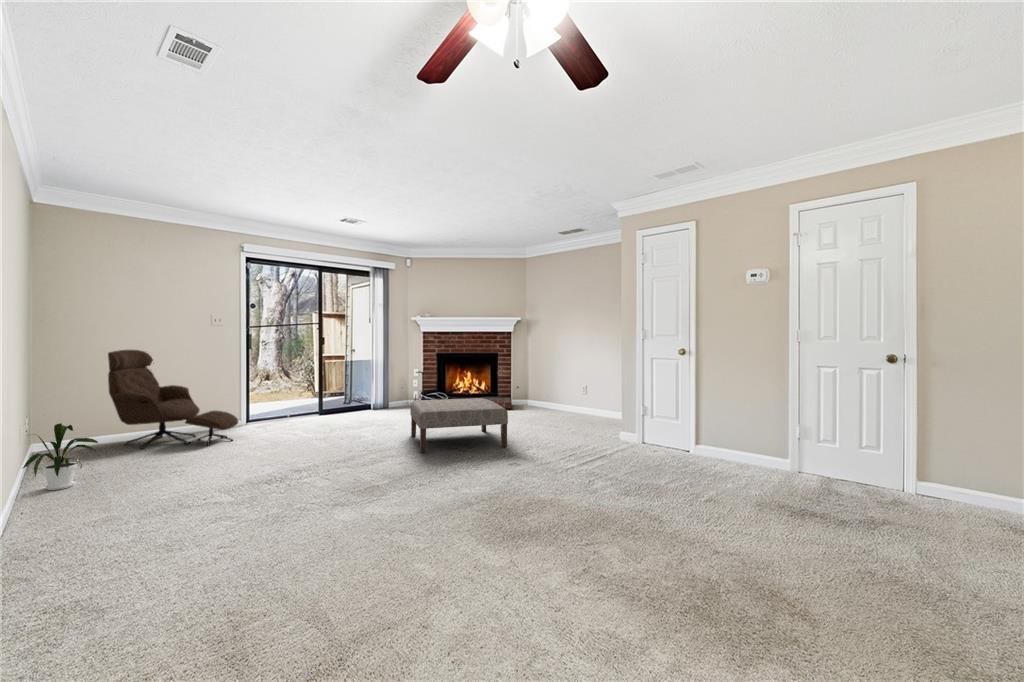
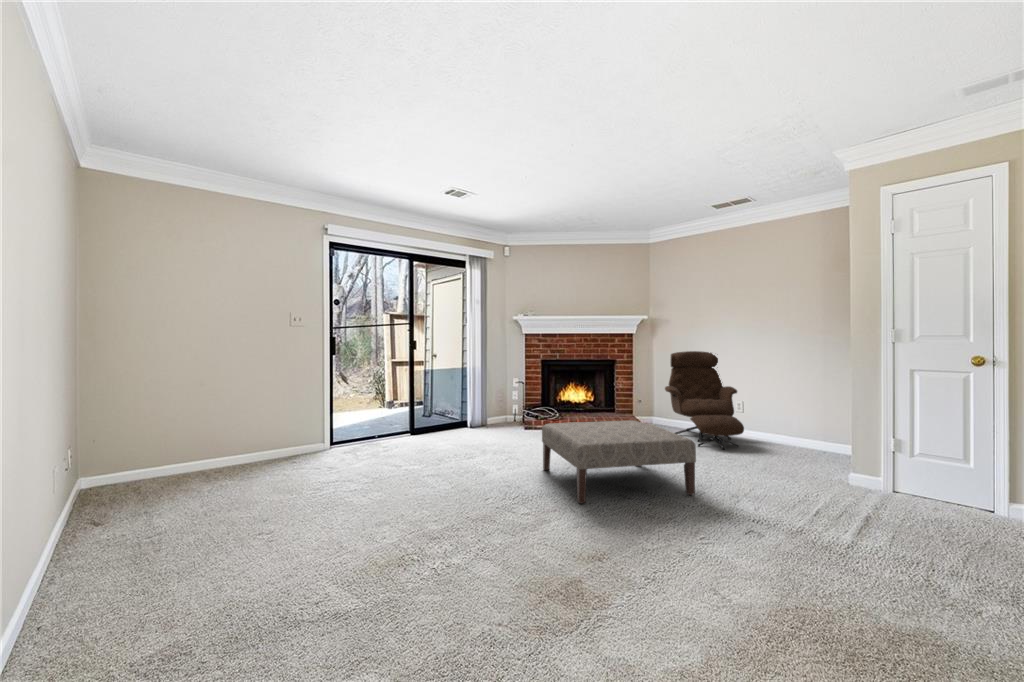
lounge chair: present [108,350,238,449] -> present [665,351,744,450]
house plant: present [23,423,98,490] -> none [28,465,142,567]

